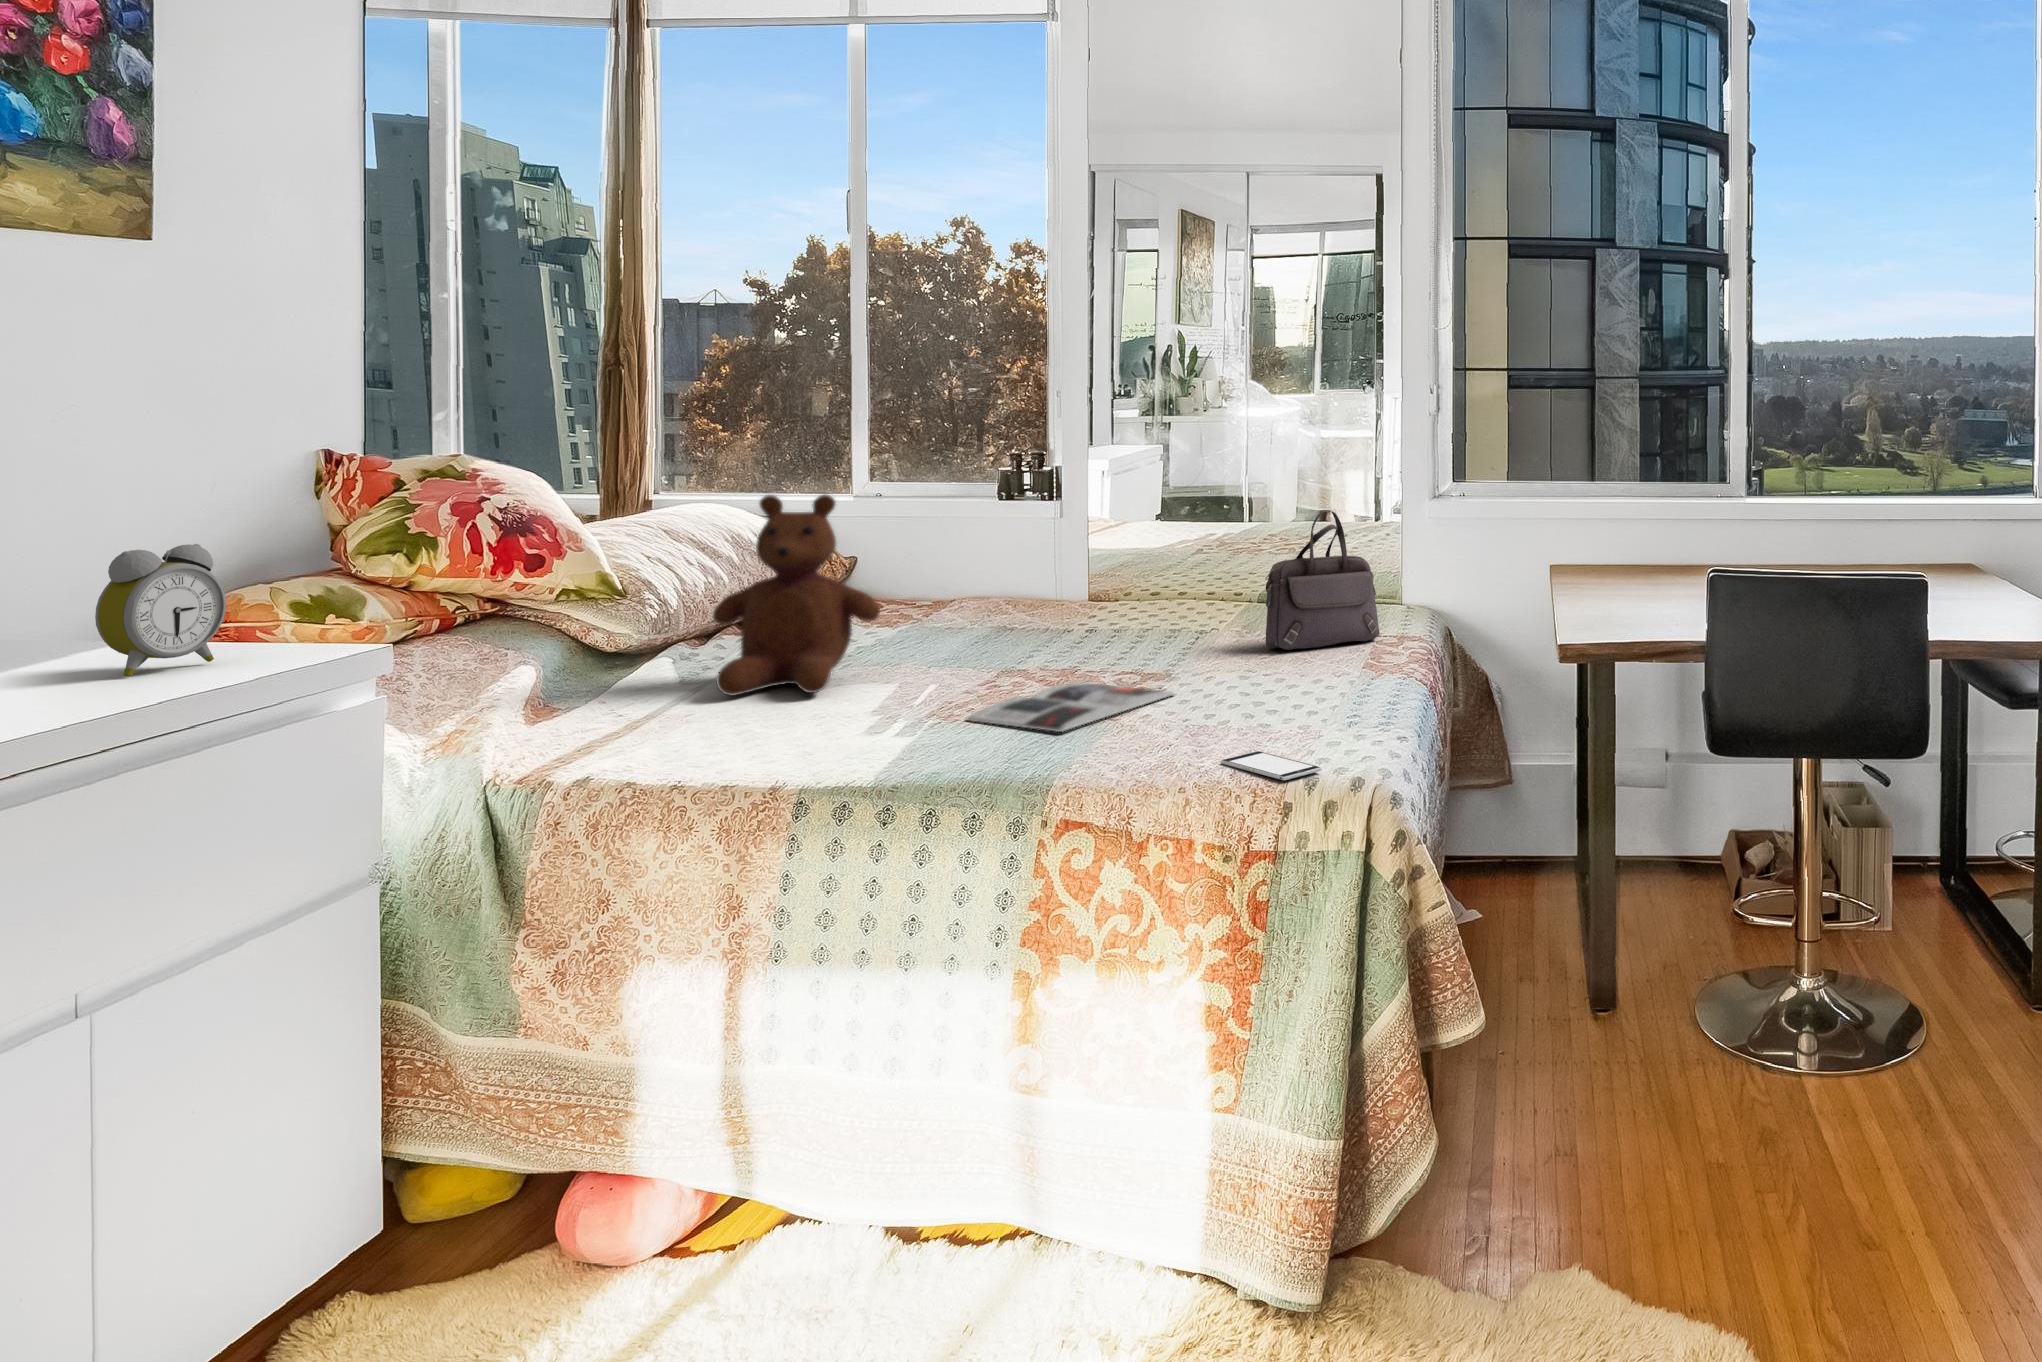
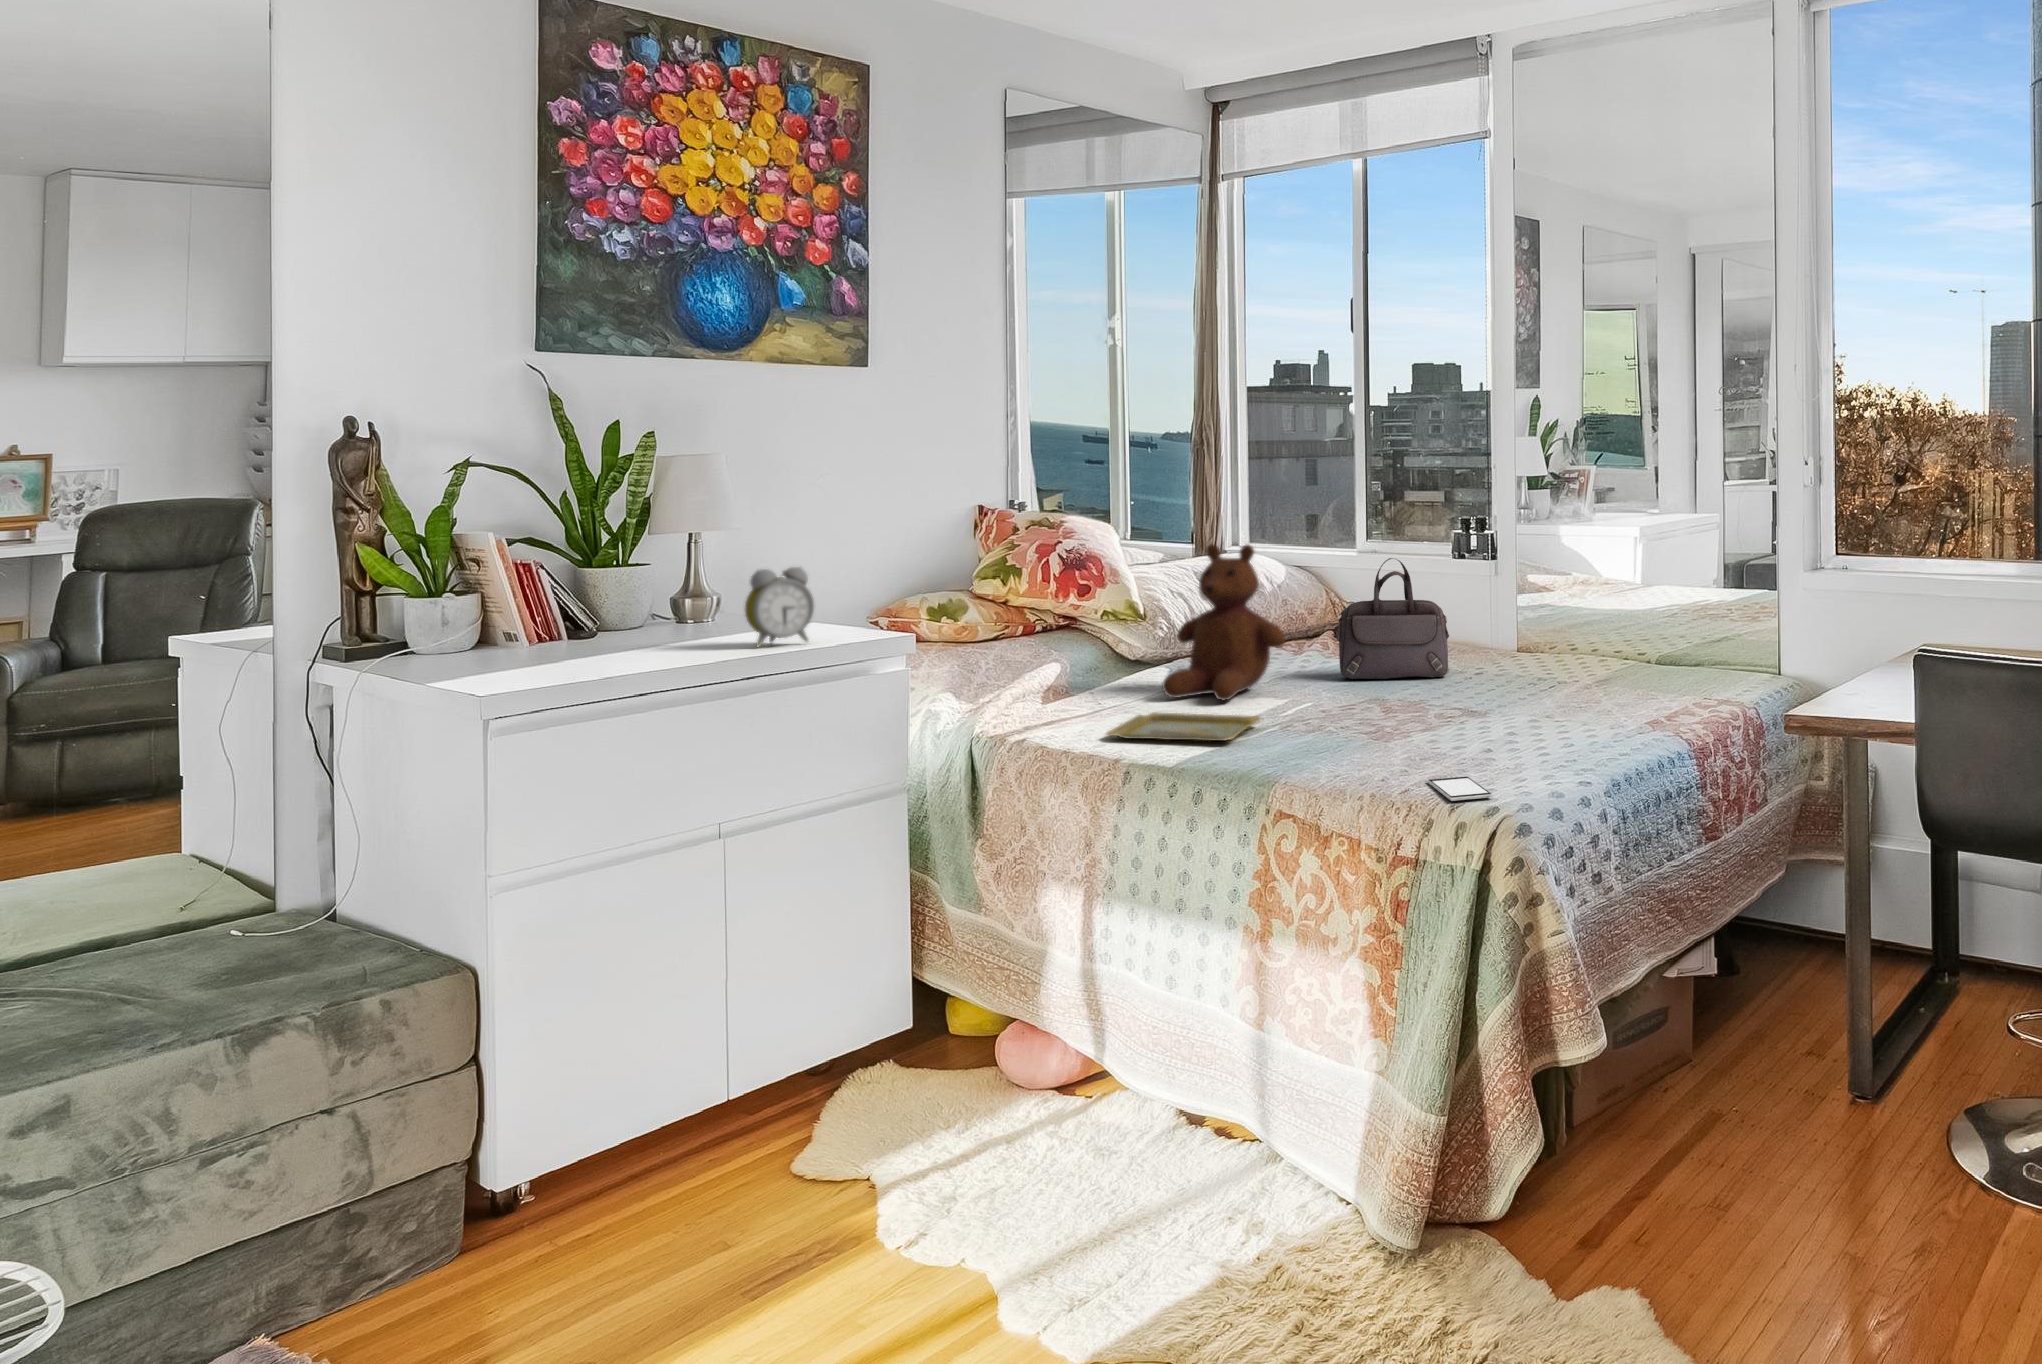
handbag: present [1265,510,1380,650] -> present [1337,558,1449,679]
magazine: present [967,682,1175,732] -> none [1297,709,1477,746]
tray: none [714,708,917,755] -> present [1107,713,1260,741]

